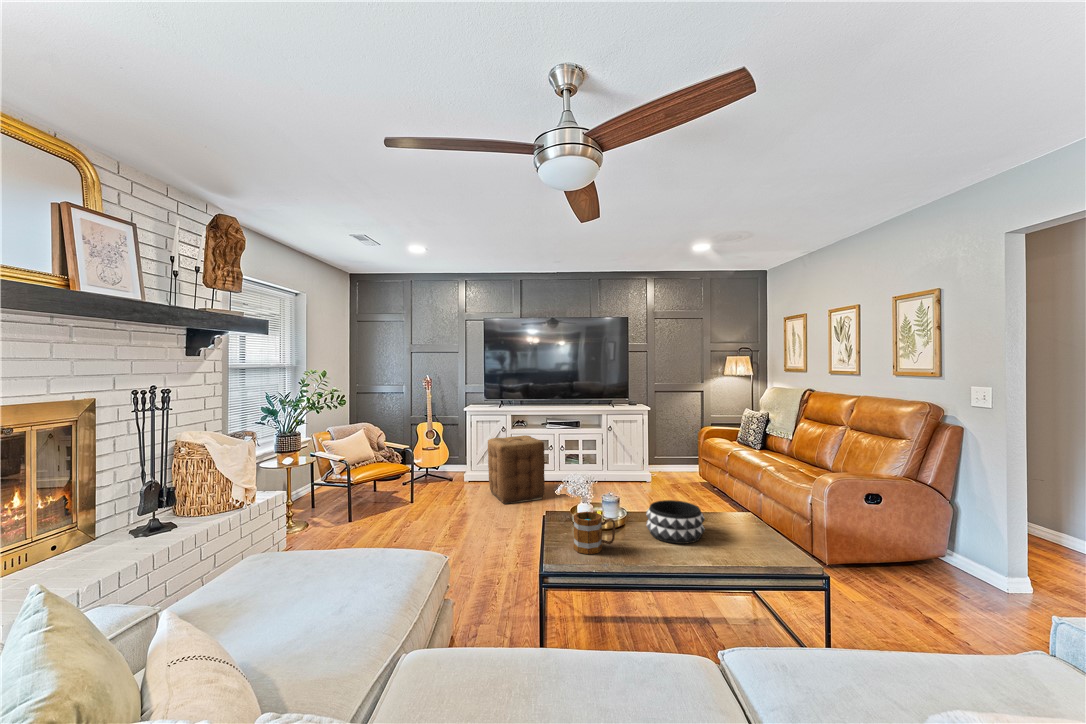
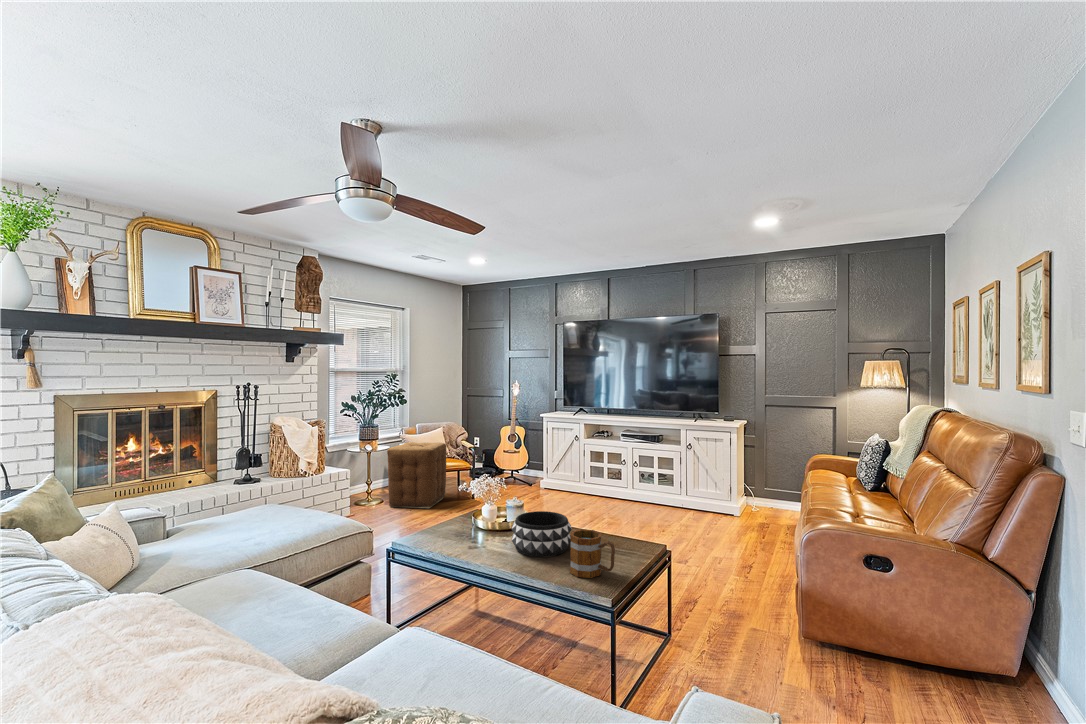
ottoman: present [488,435,545,504] -> present [387,442,446,508]
mug: present [573,512,615,554] -> present [570,529,615,578]

